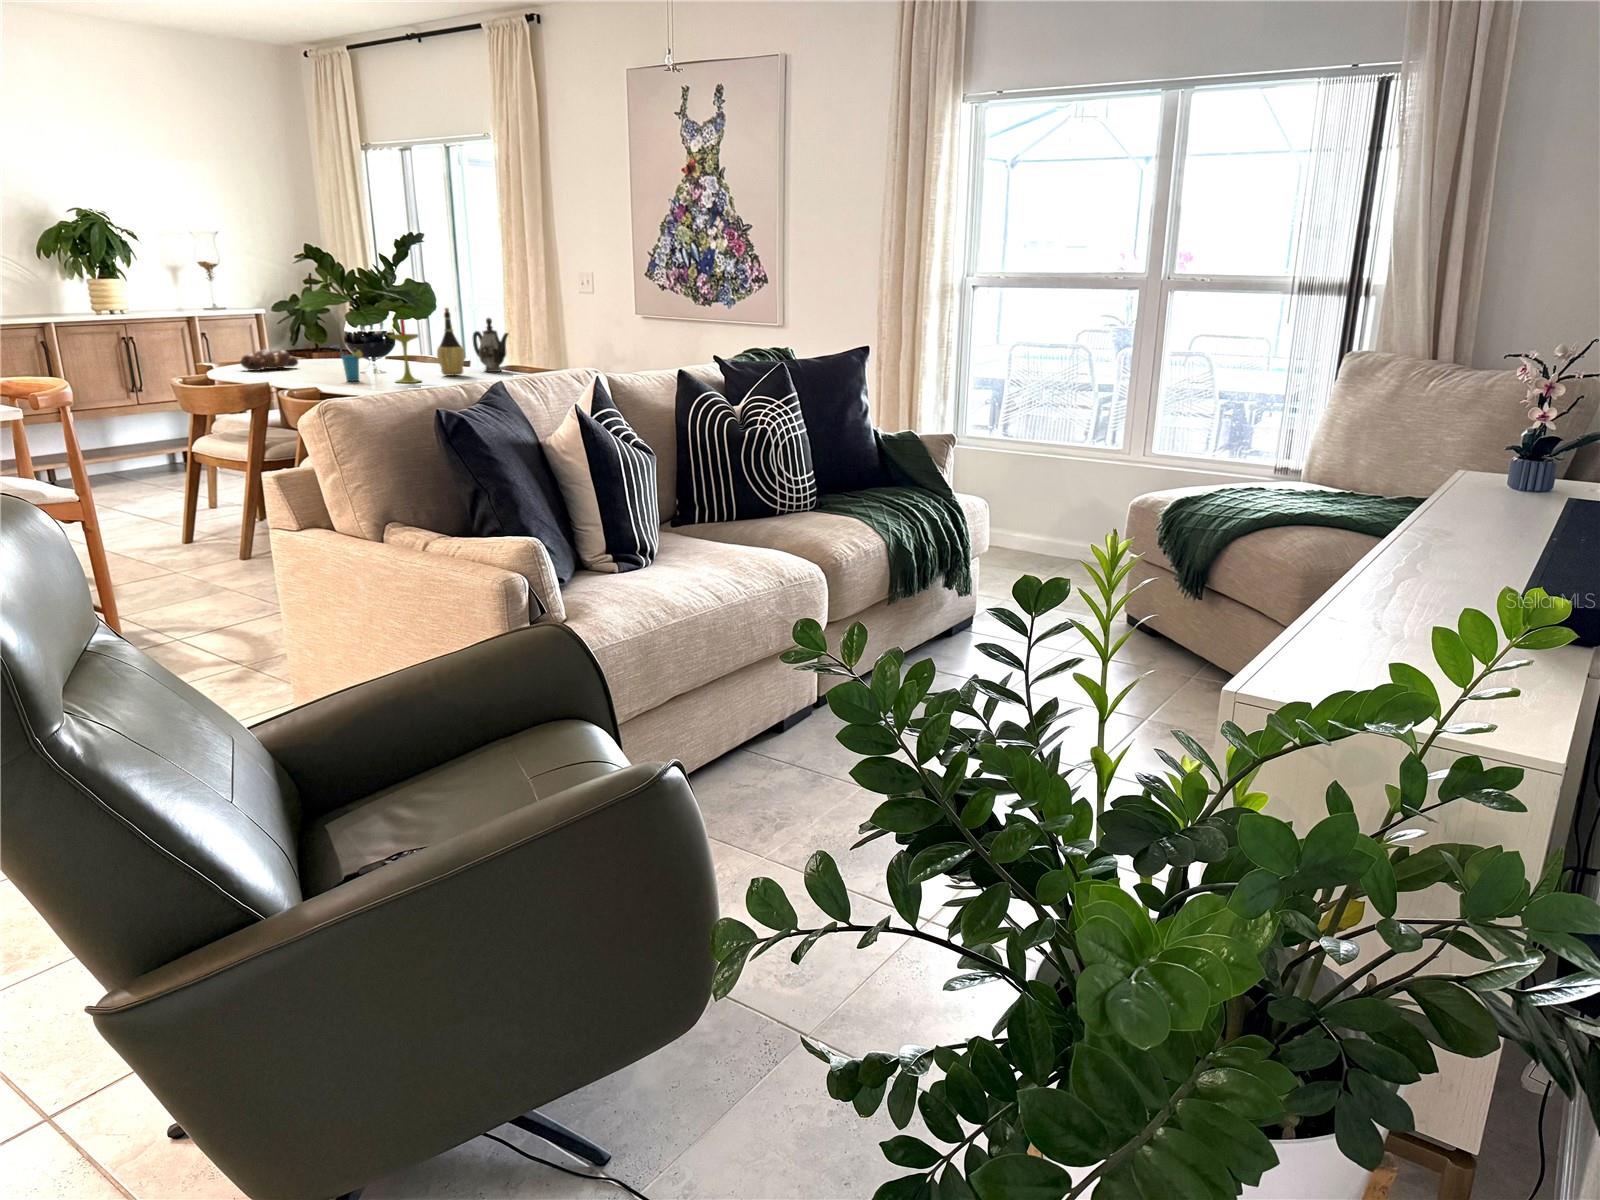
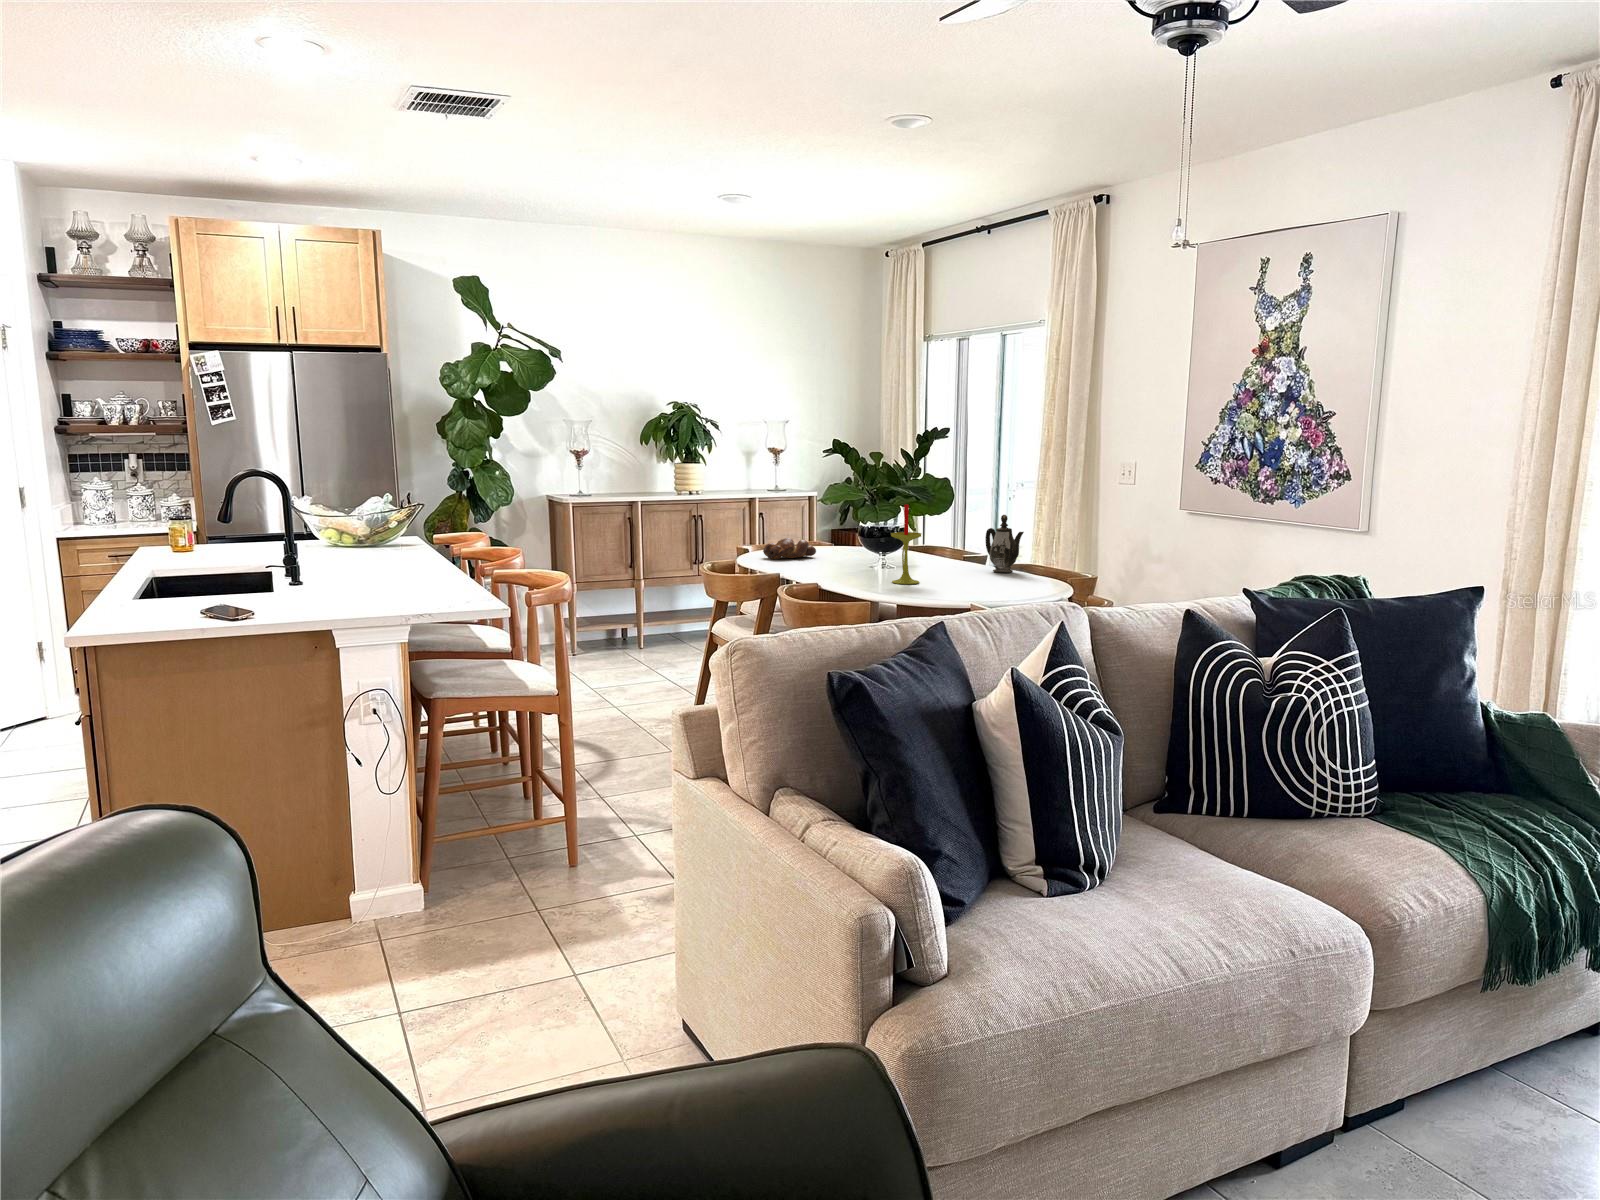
wine bottle: present [437,308,465,376] -> none [943,505,972,576]
cup: present [331,345,363,381] -> none [835,541,865,578]

